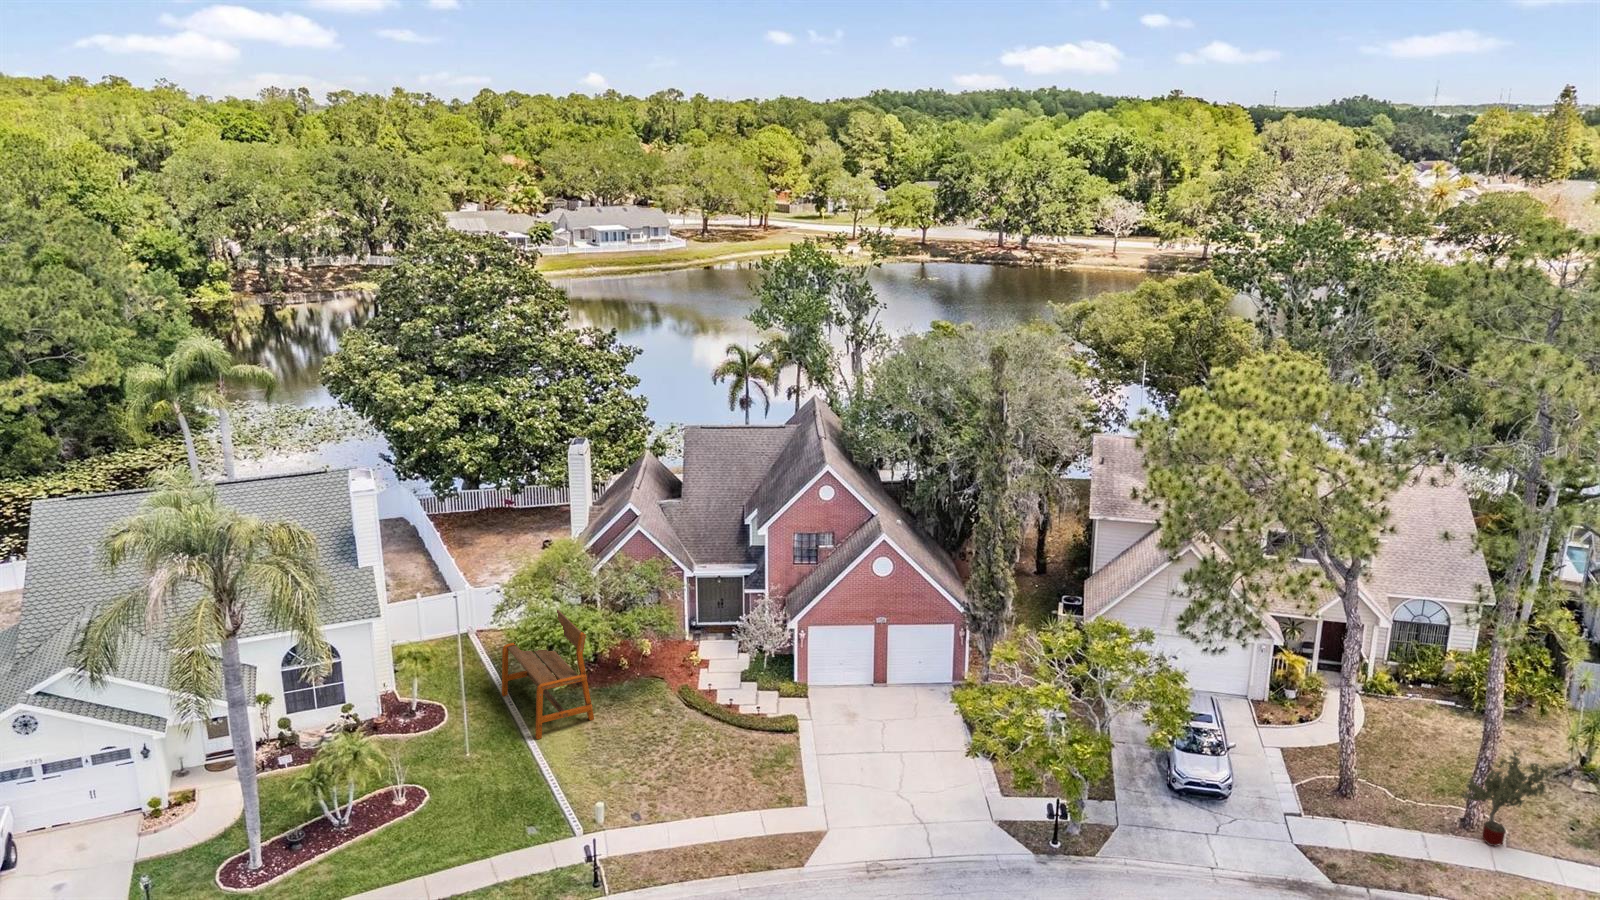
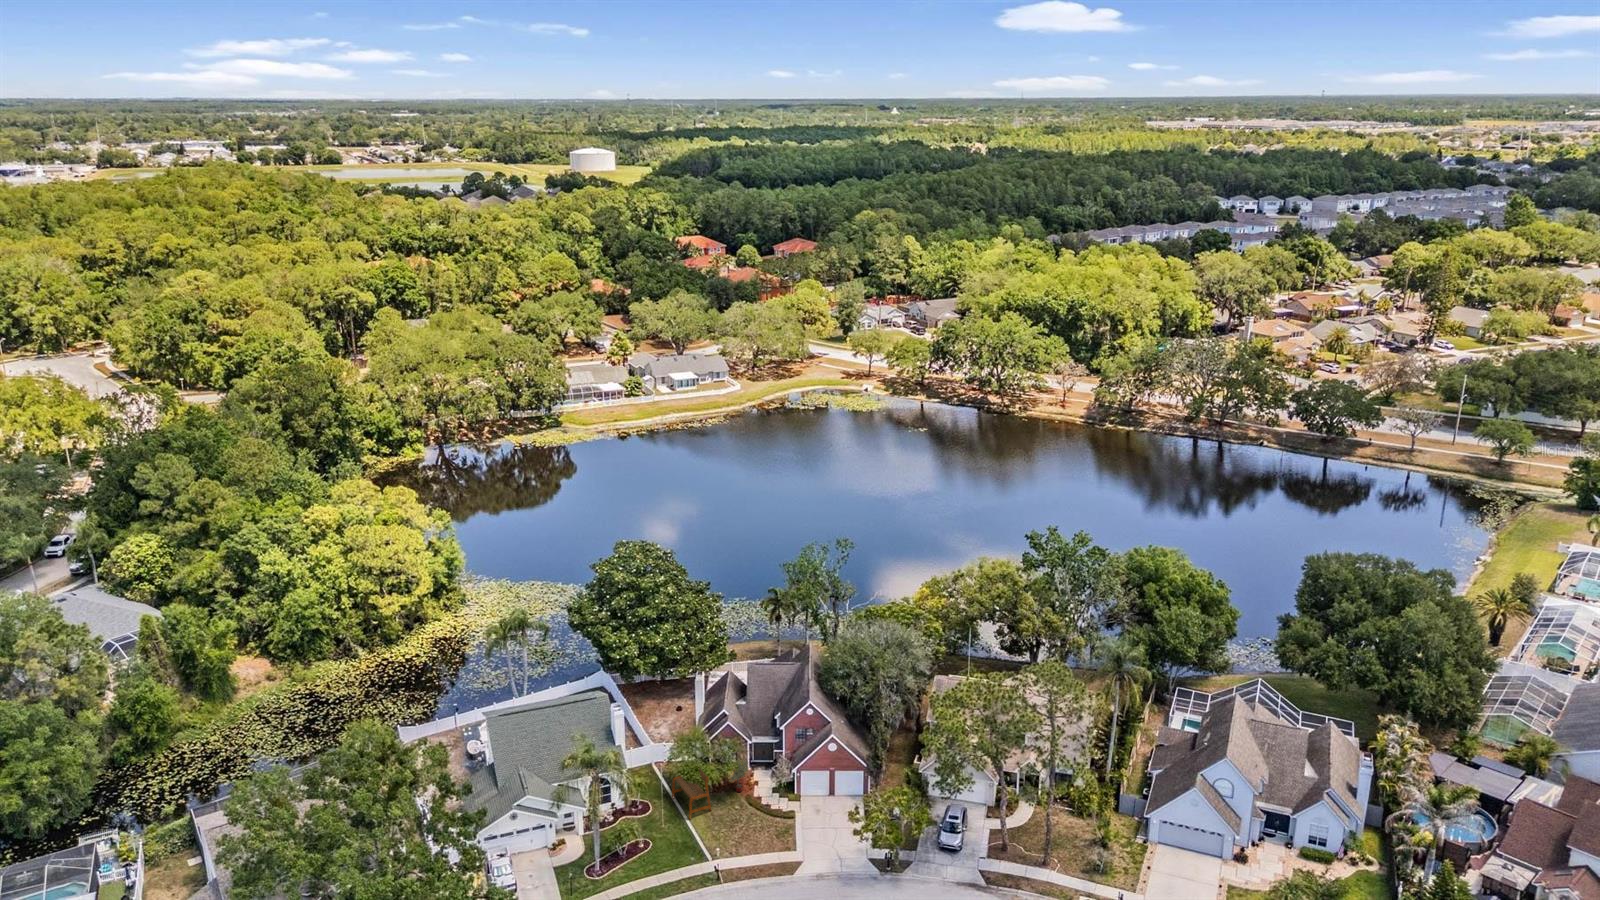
potted tree: present [1461,751,1549,846] -> present [729,761,748,792]

